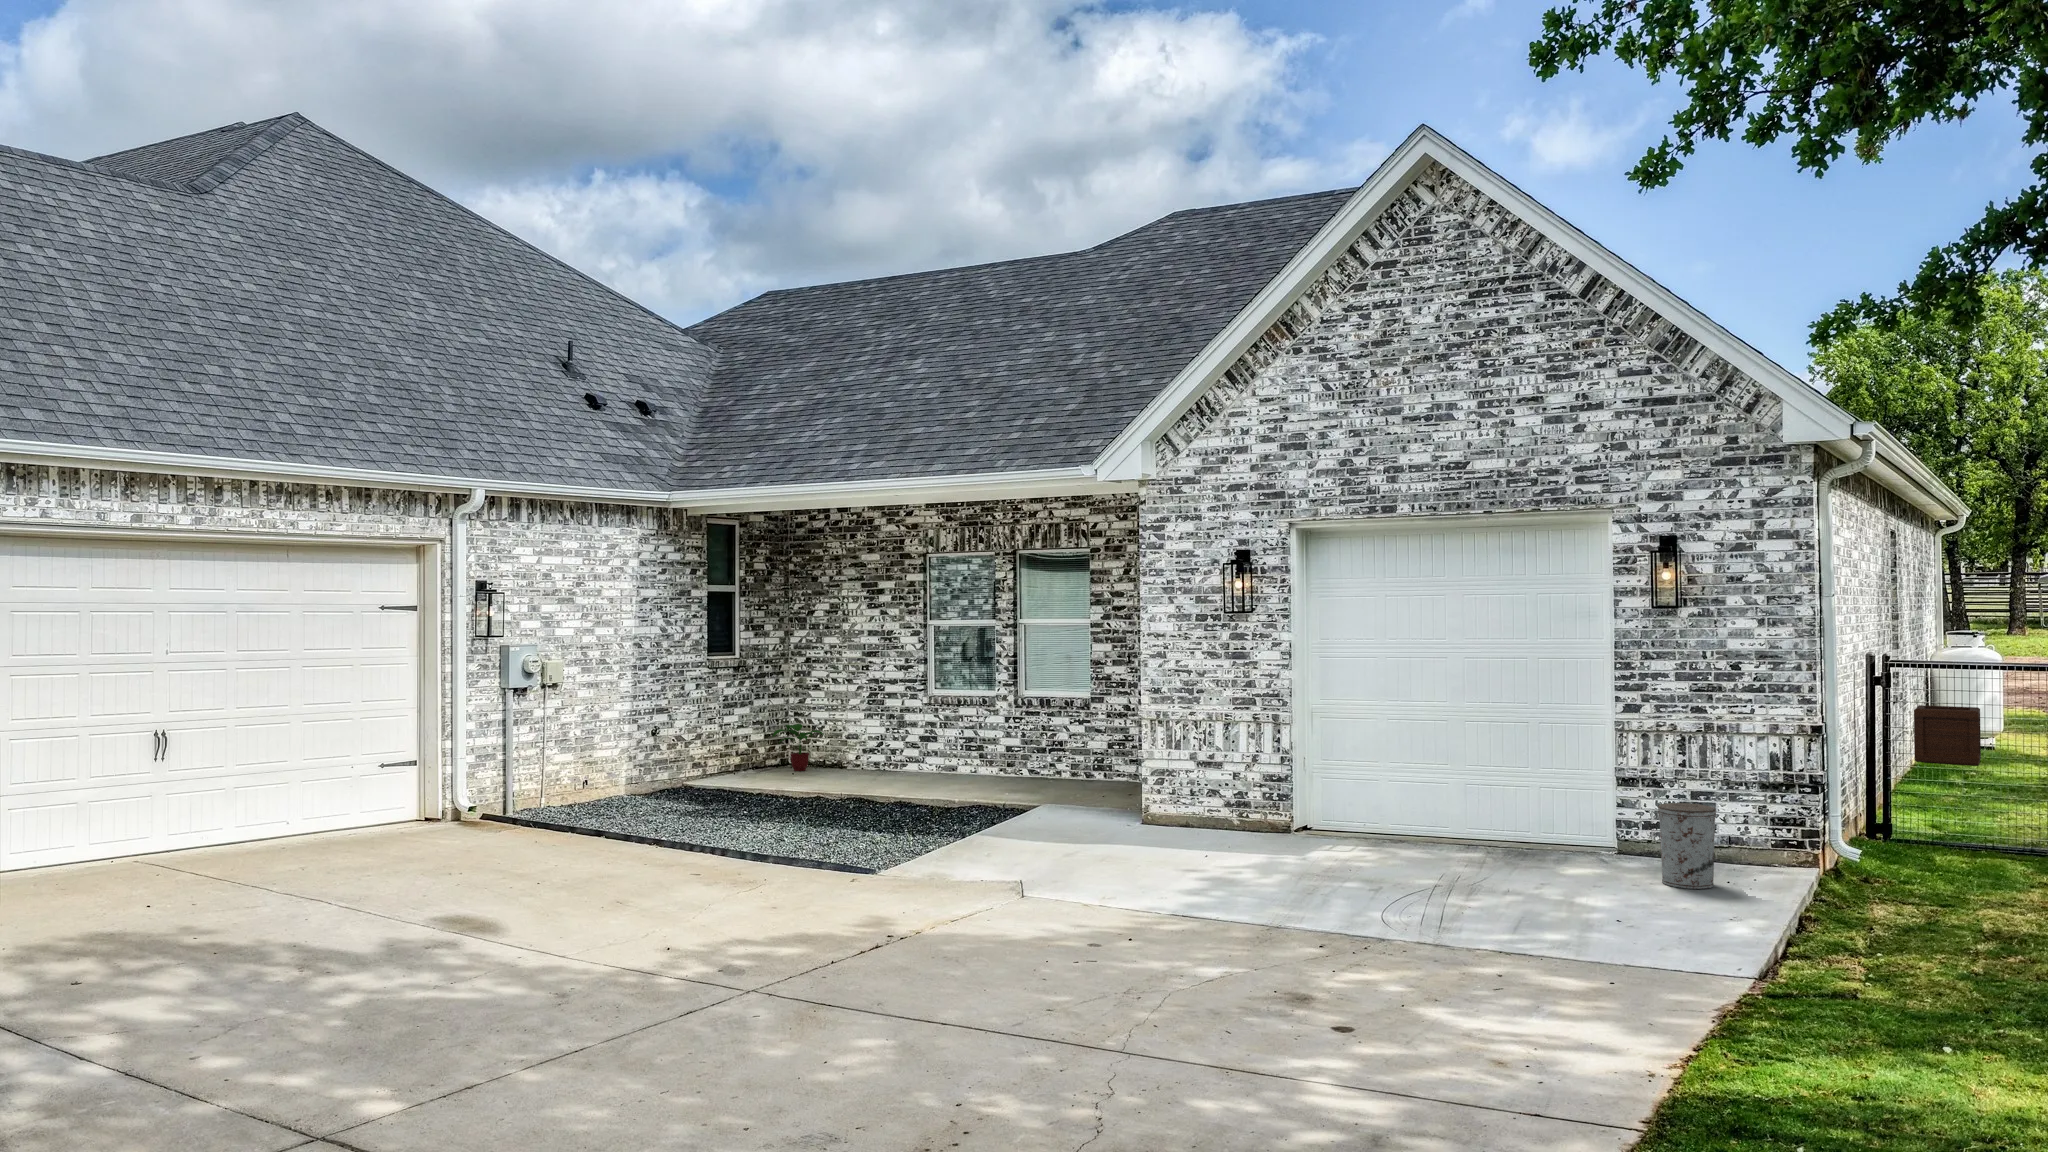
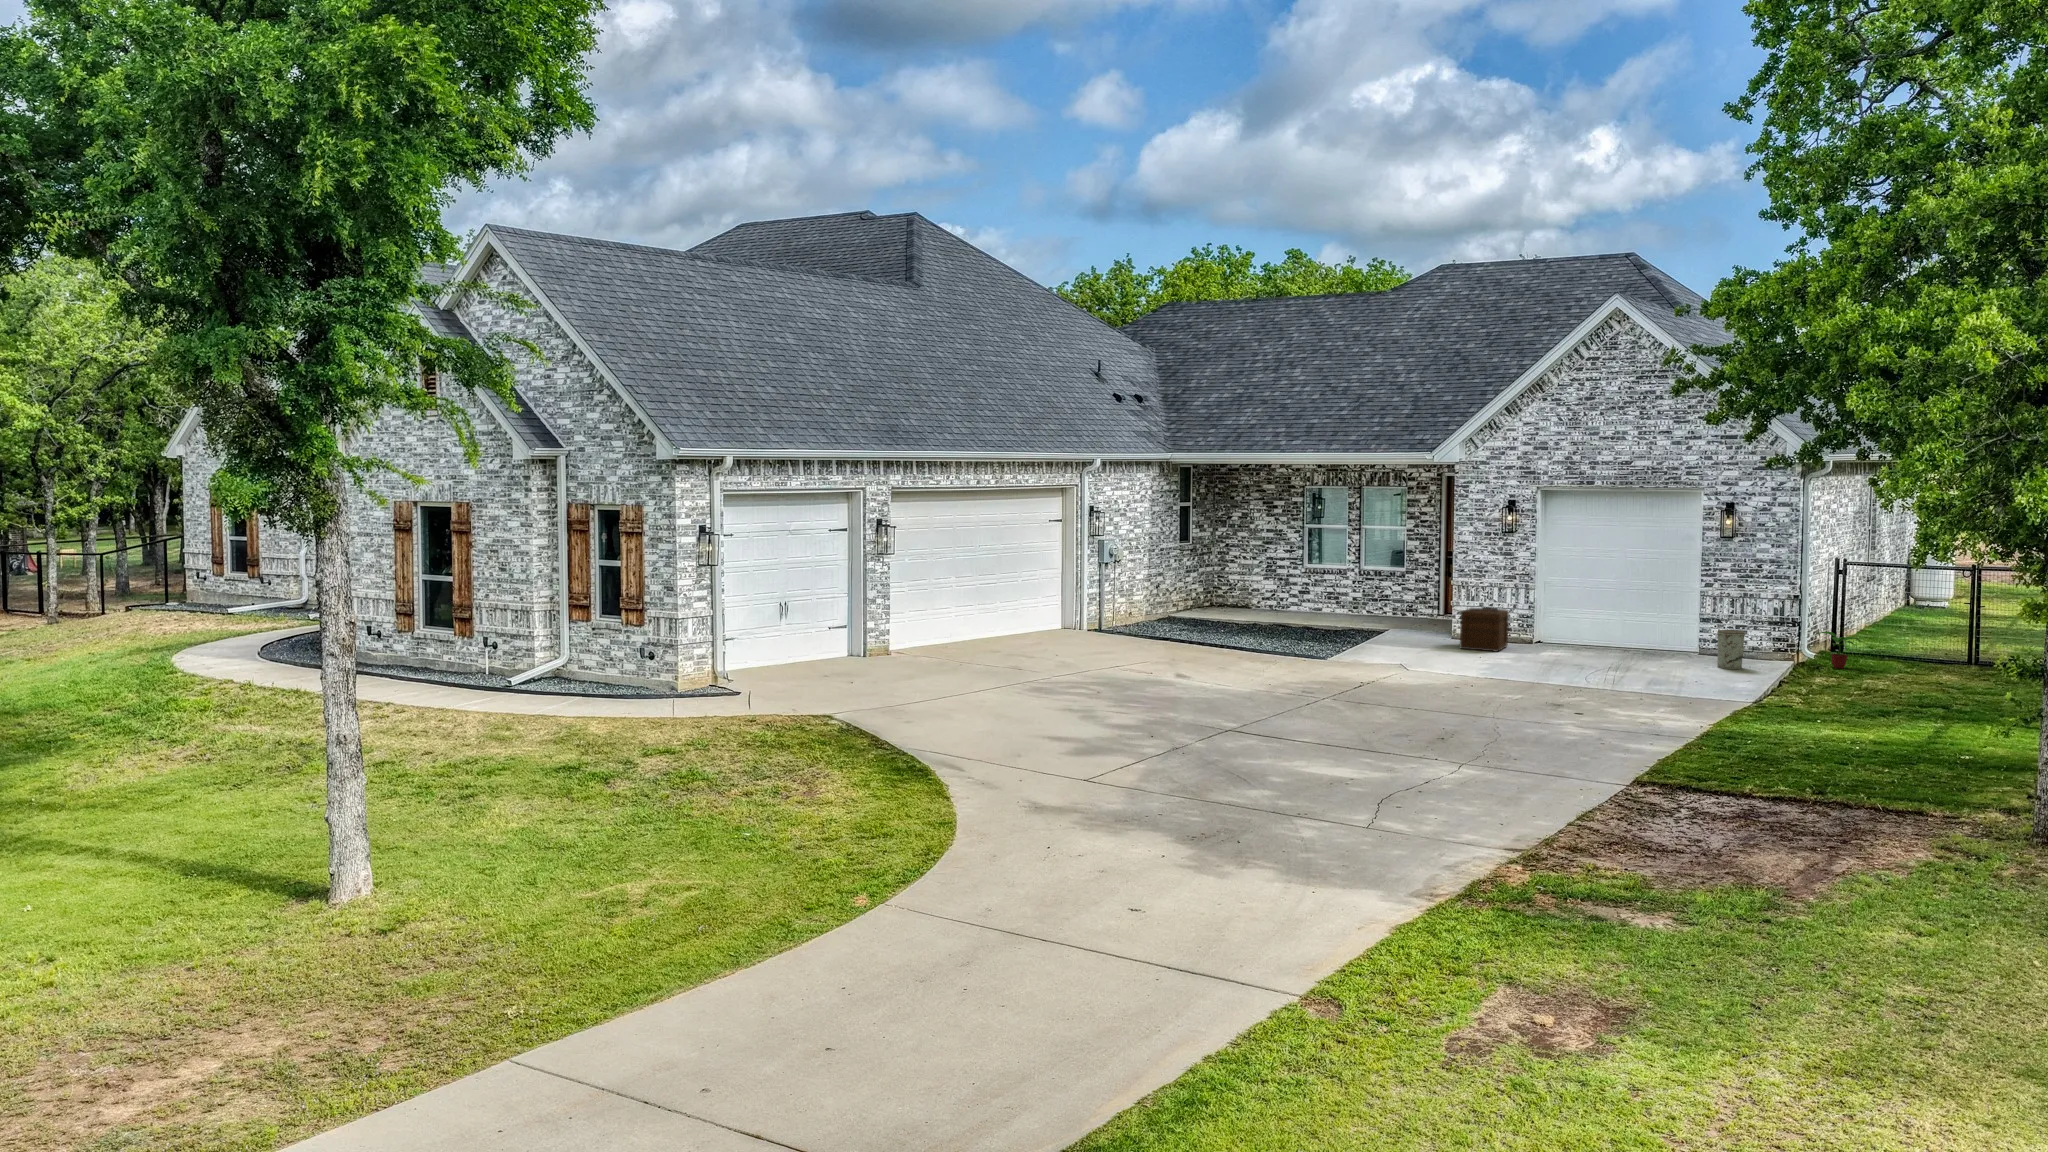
wooden crate: present [1914,705,1981,765] -> present [1460,608,1509,652]
potted plant: present [773,724,825,771] -> present [1815,631,1860,668]

